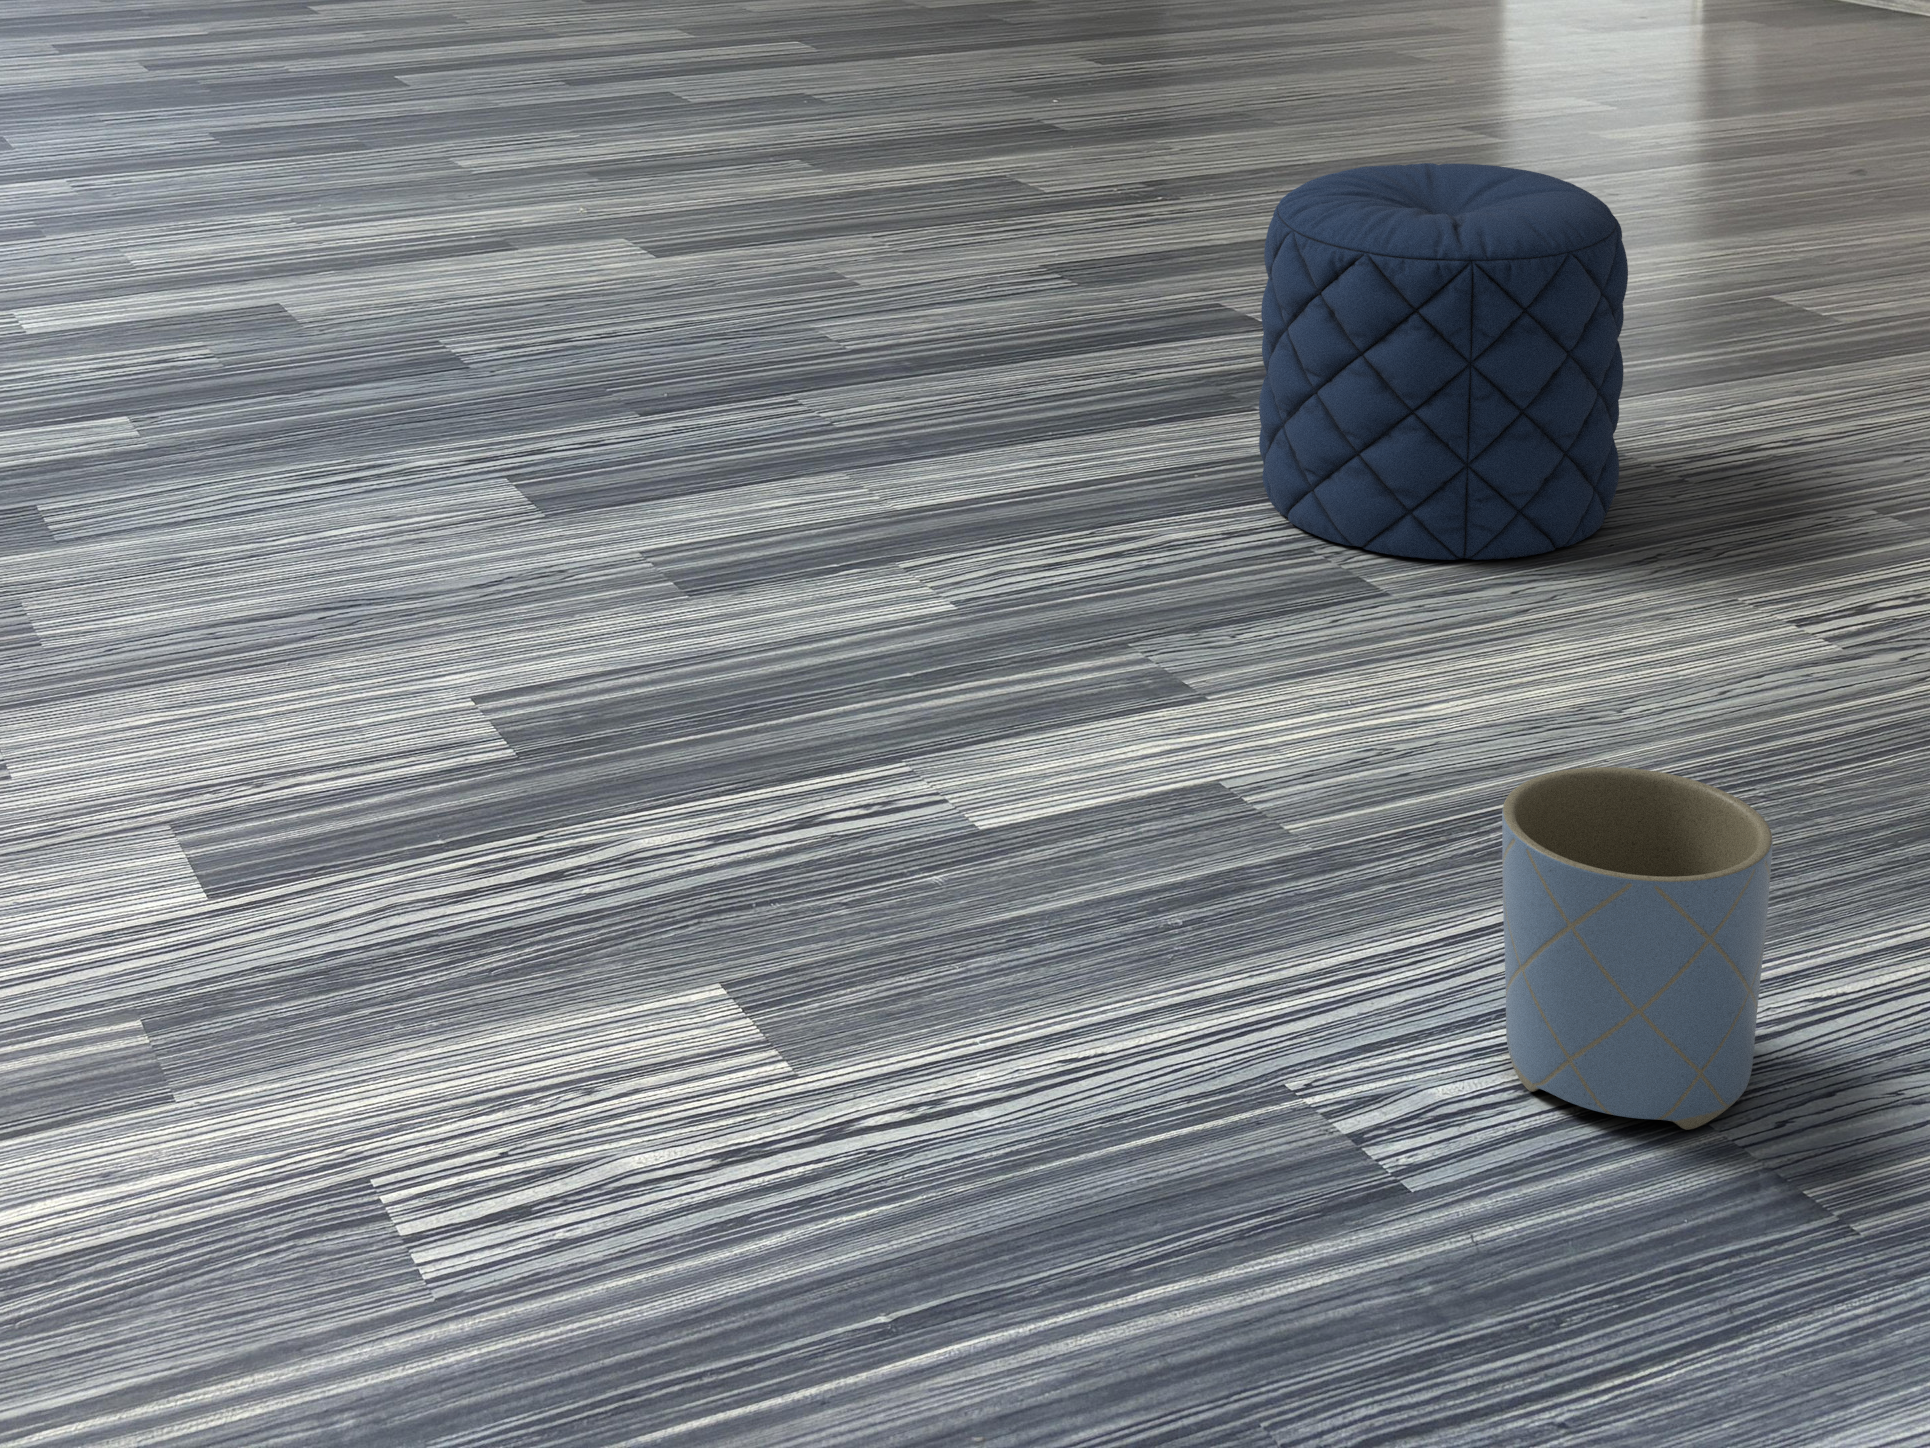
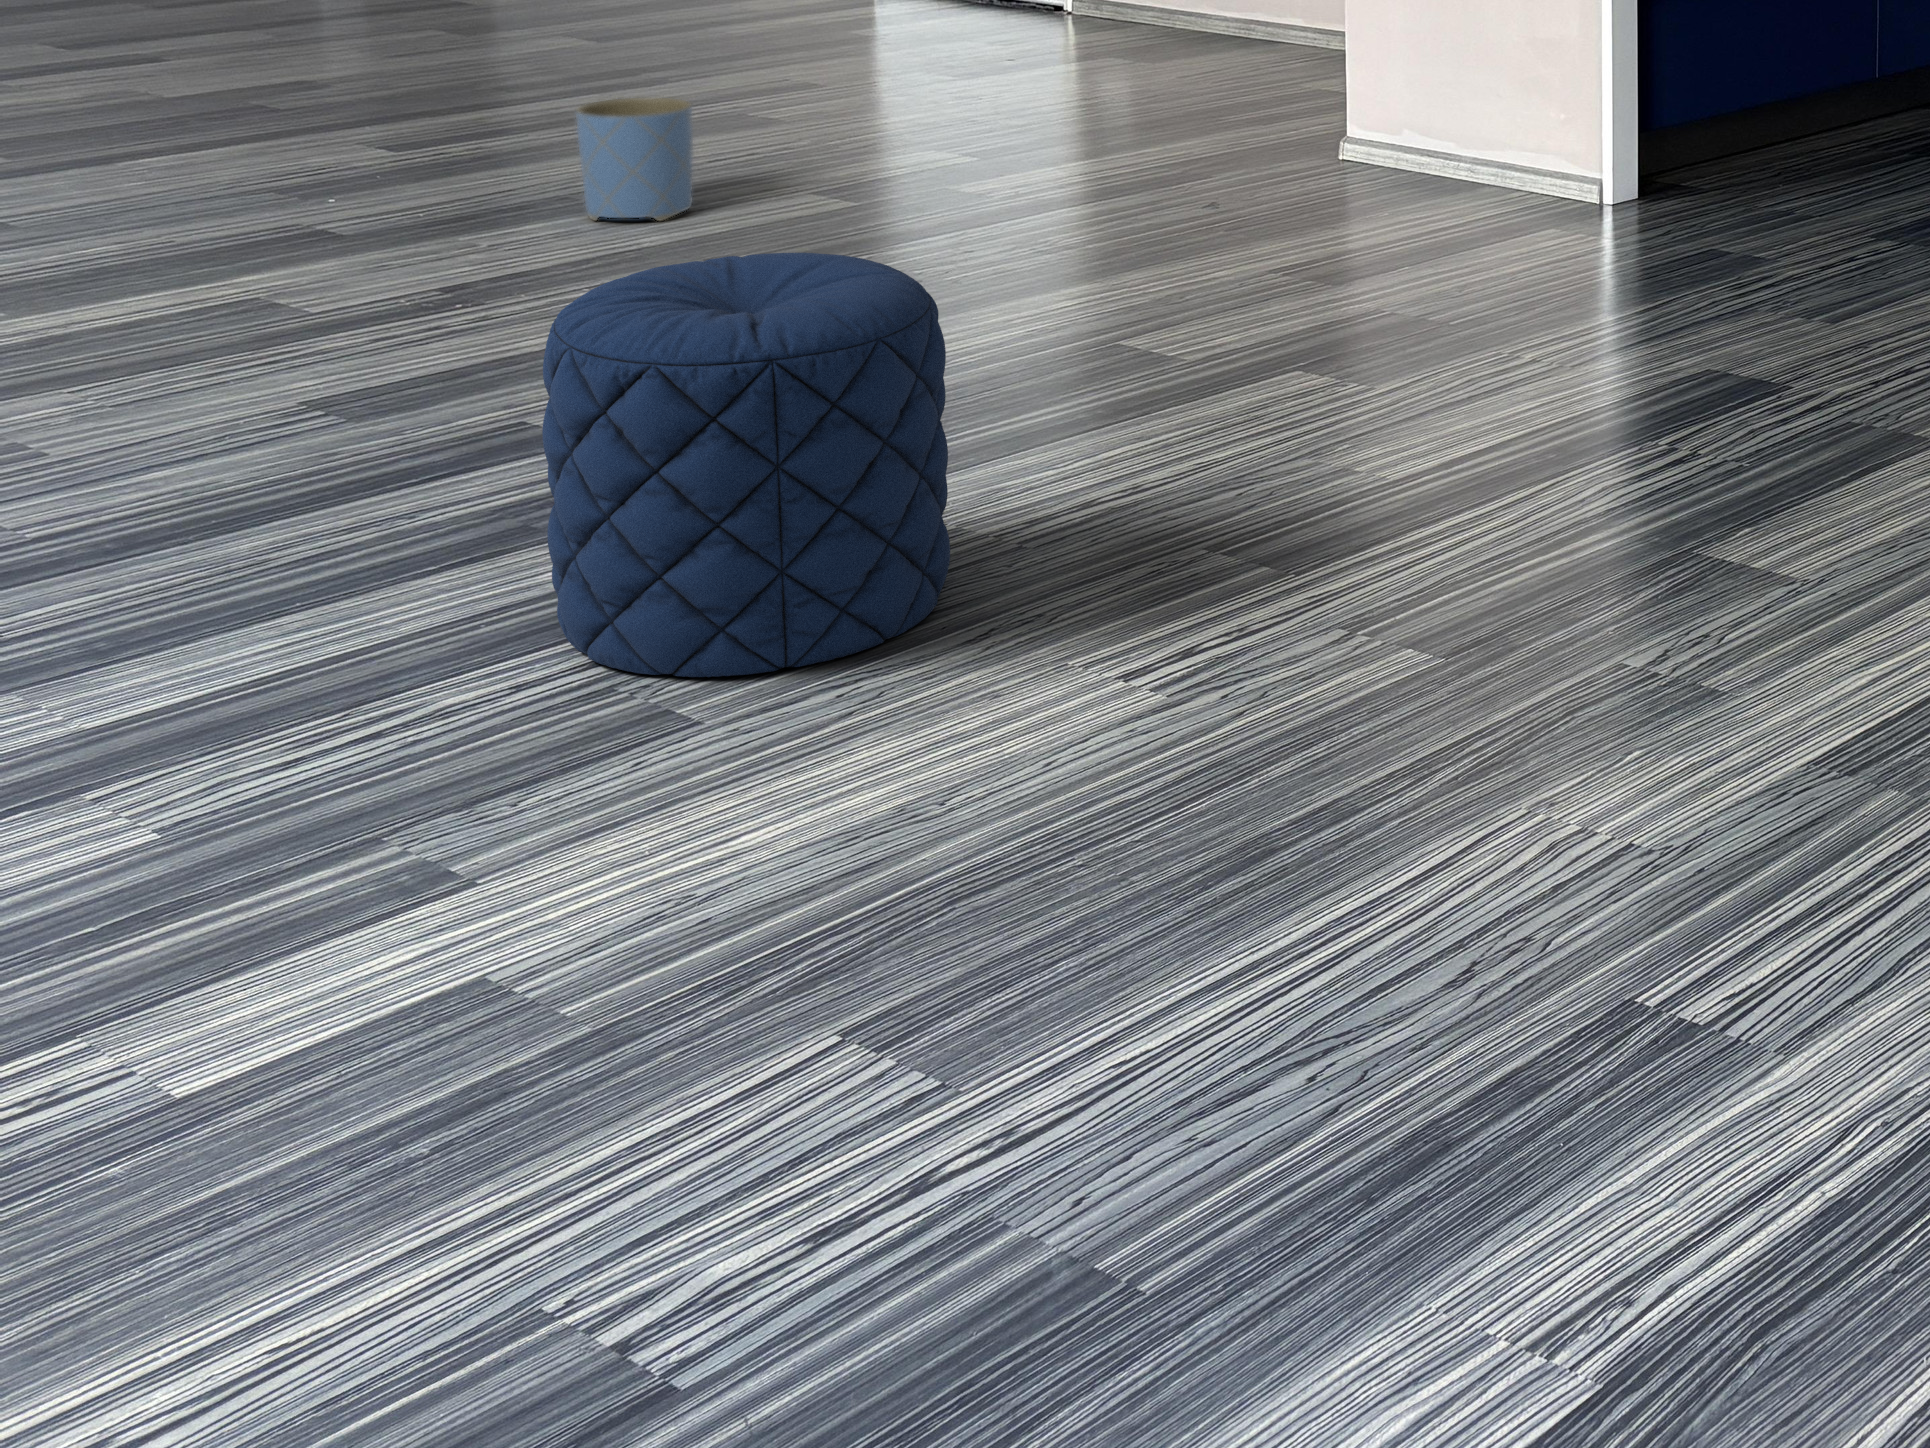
planter: present [1502,767,1773,1130] -> present [576,98,693,221]

